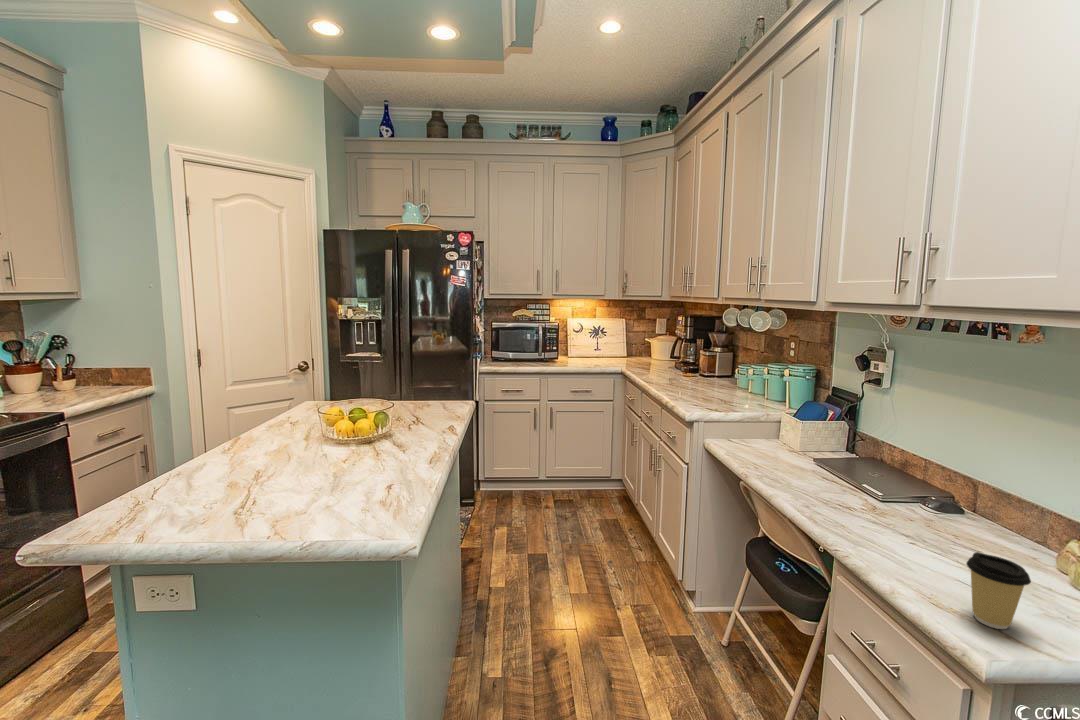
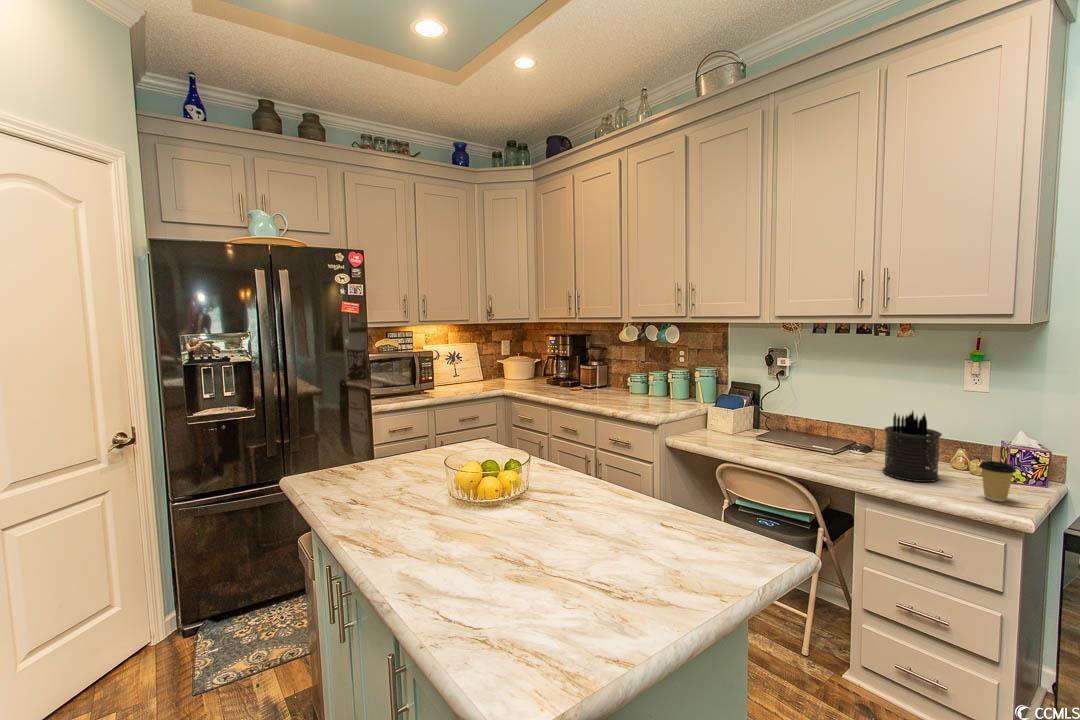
pen holder: none [881,450,979,570] -> present [883,411,942,482]

